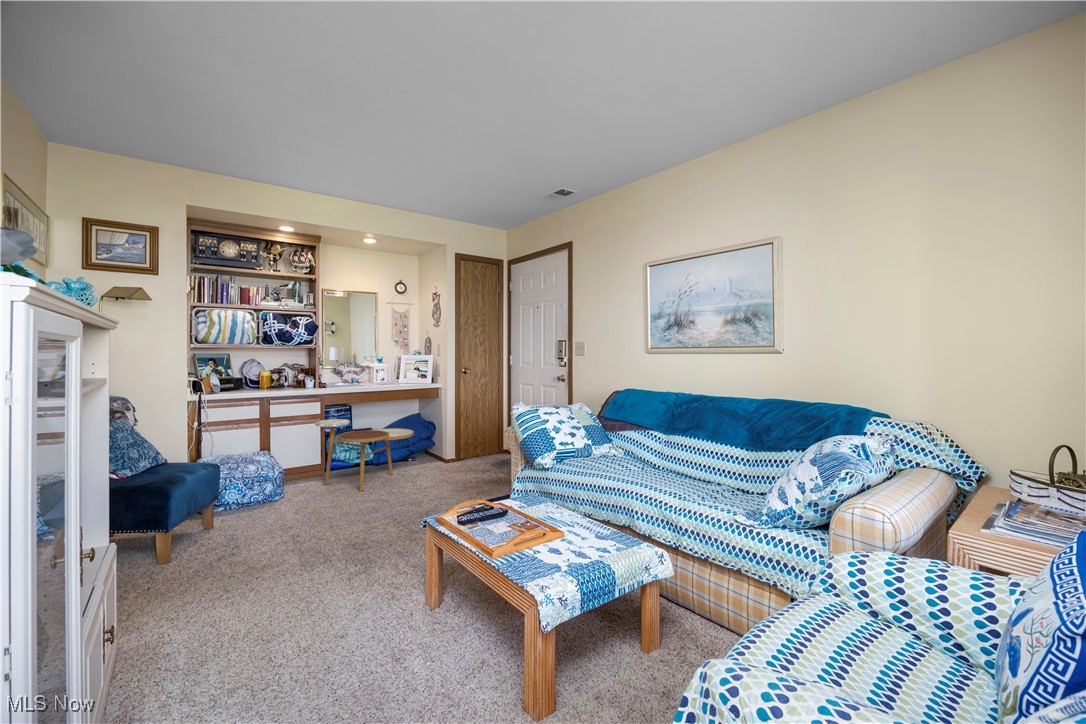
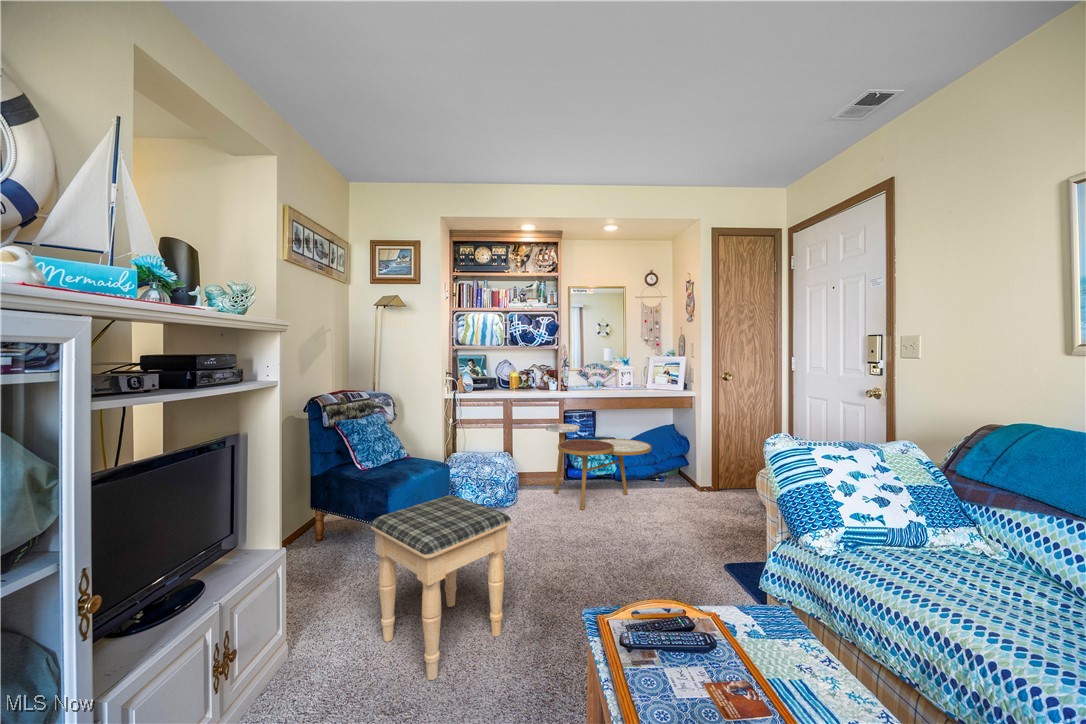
footstool: none [249,476,366,600] -> present [371,495,511,680]

